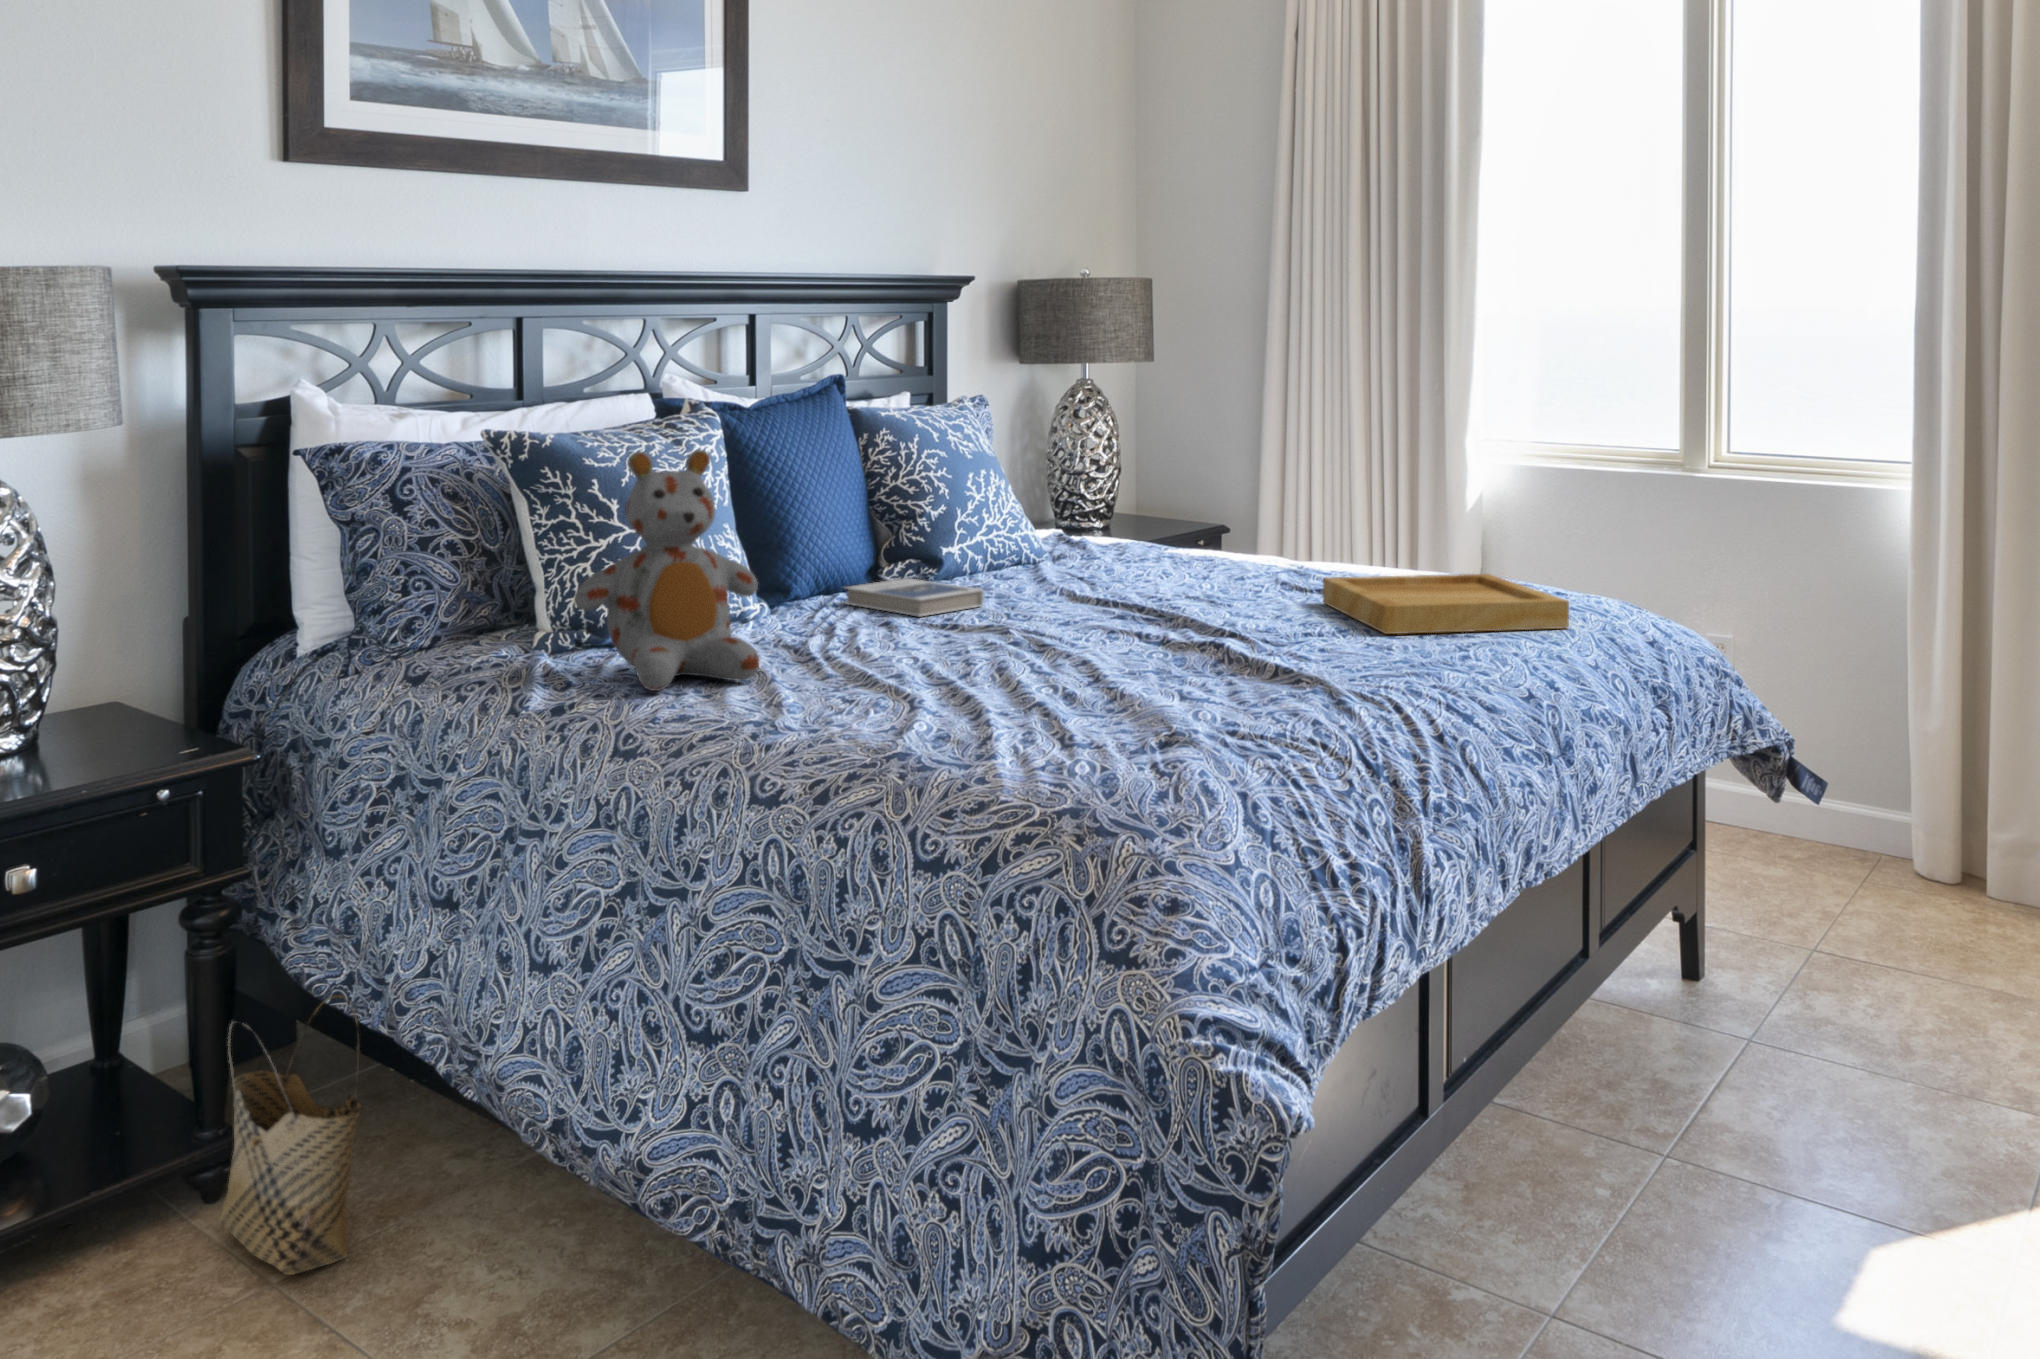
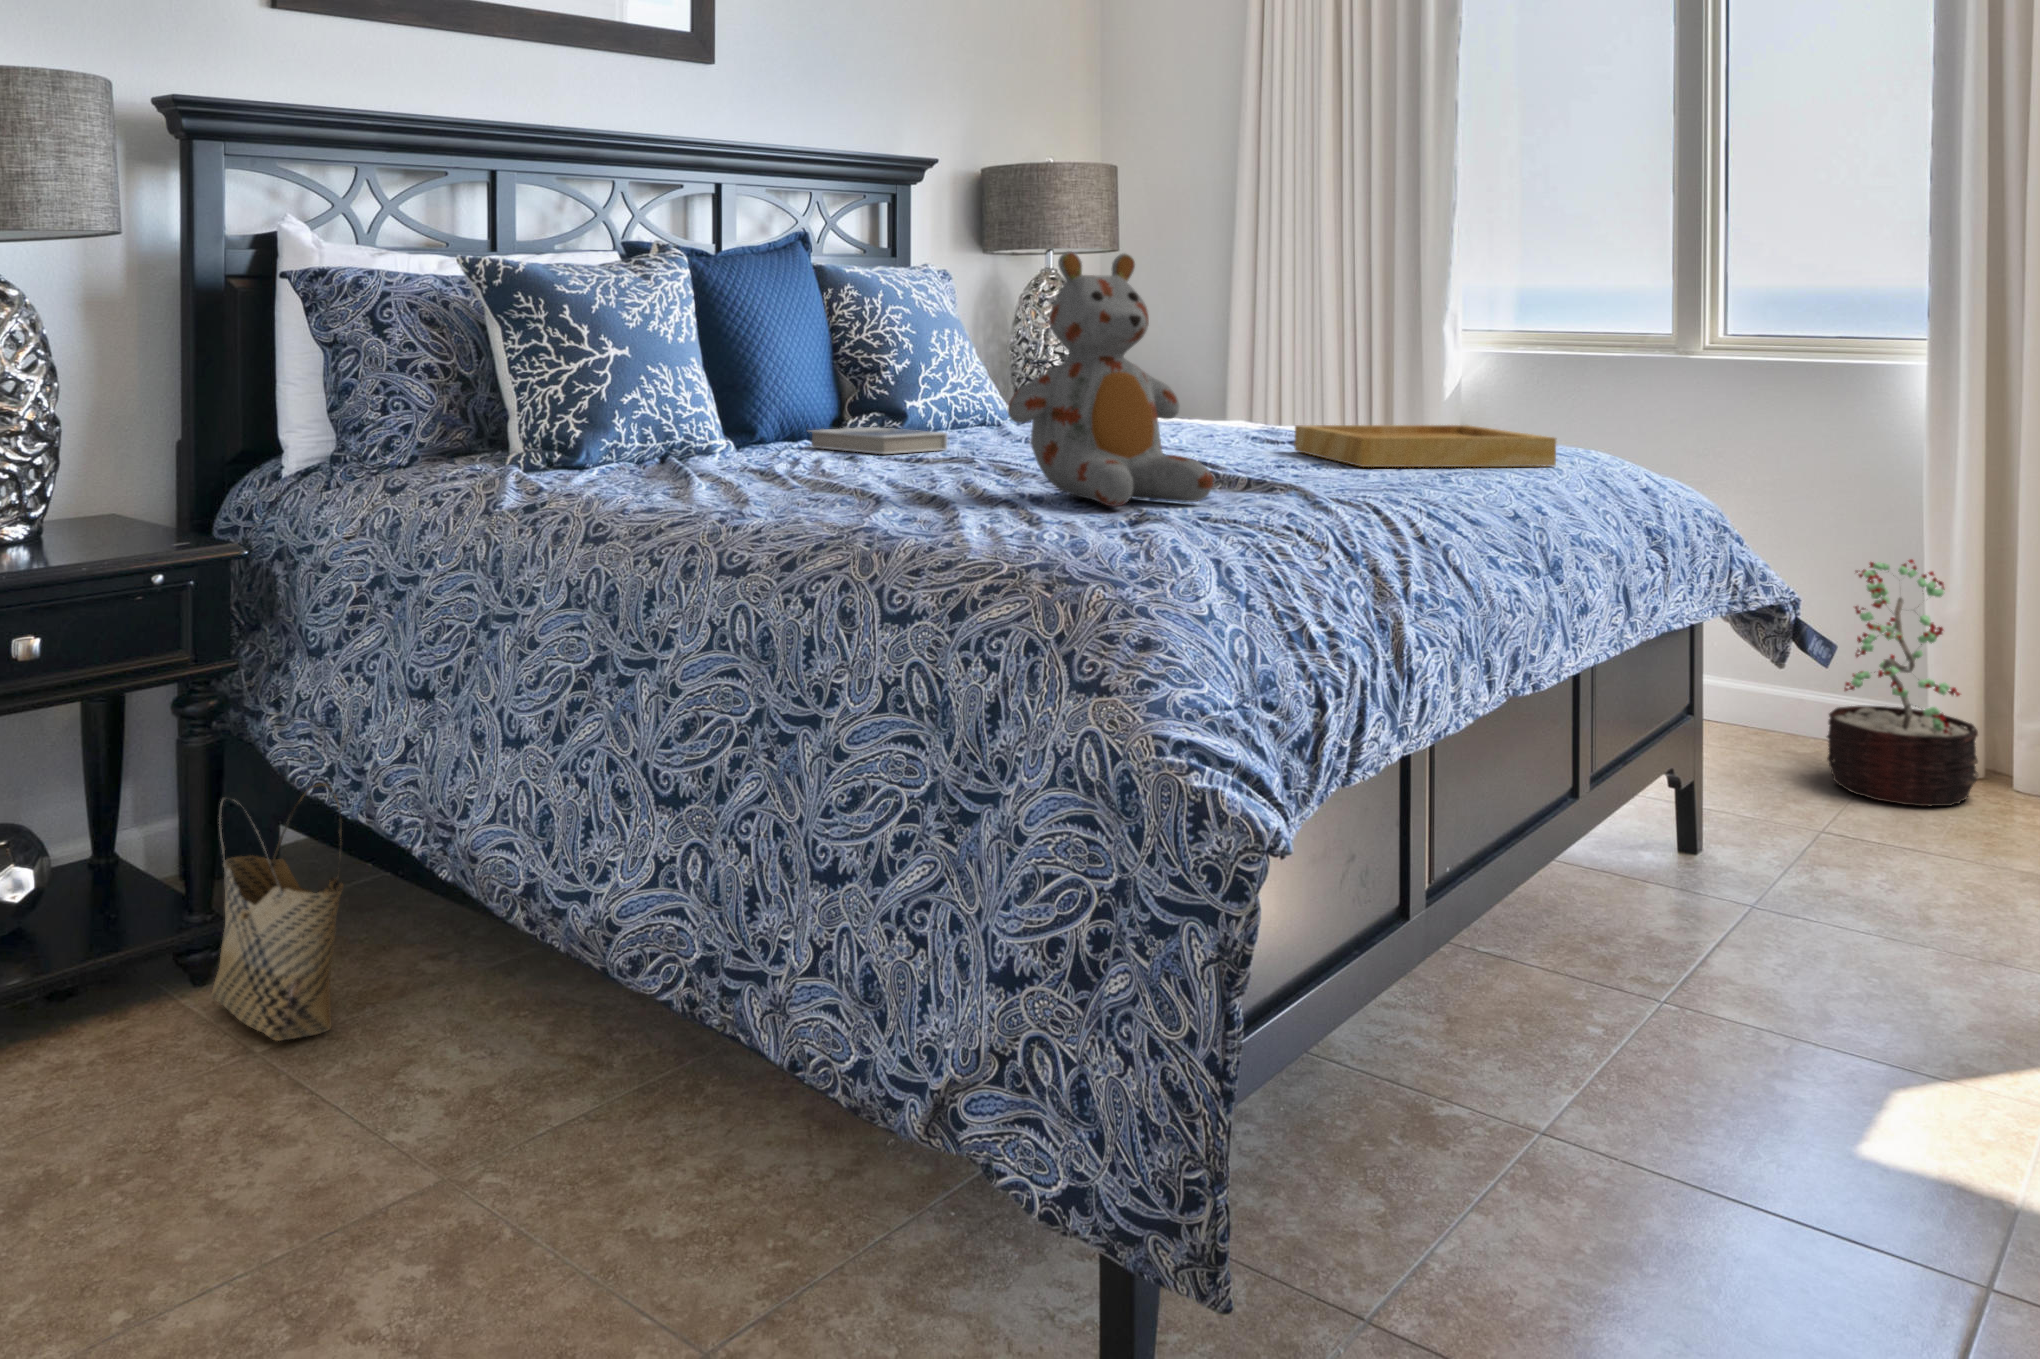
stuffed bear: present [574,450,759,691] -> present [1008,251,1213,507]
decorative plant: none [1823,678,1961,919] -> present [1827,559,1978,806]

